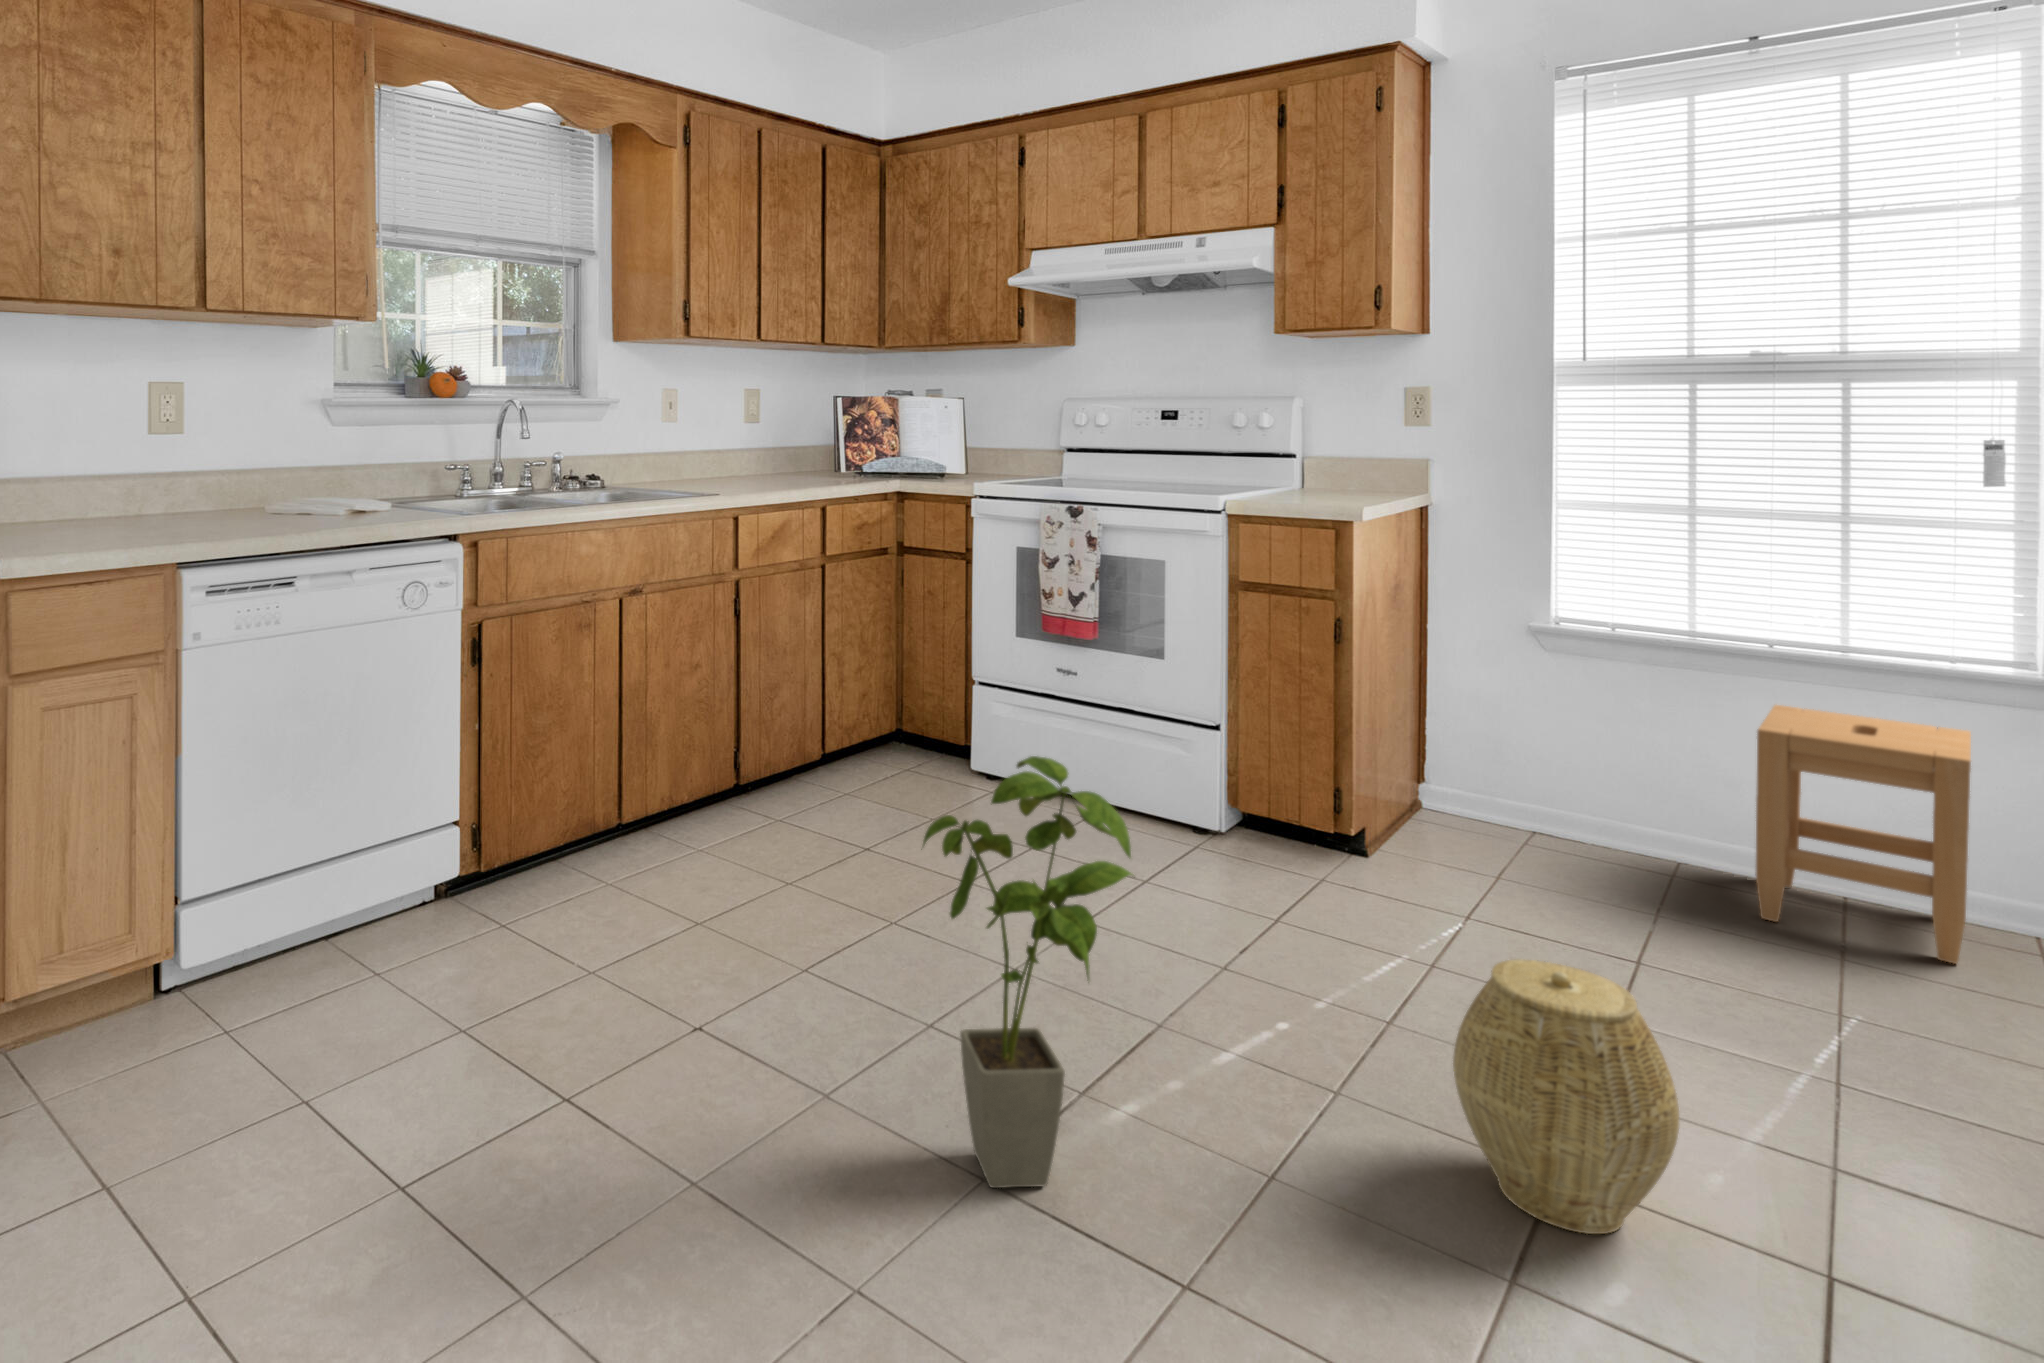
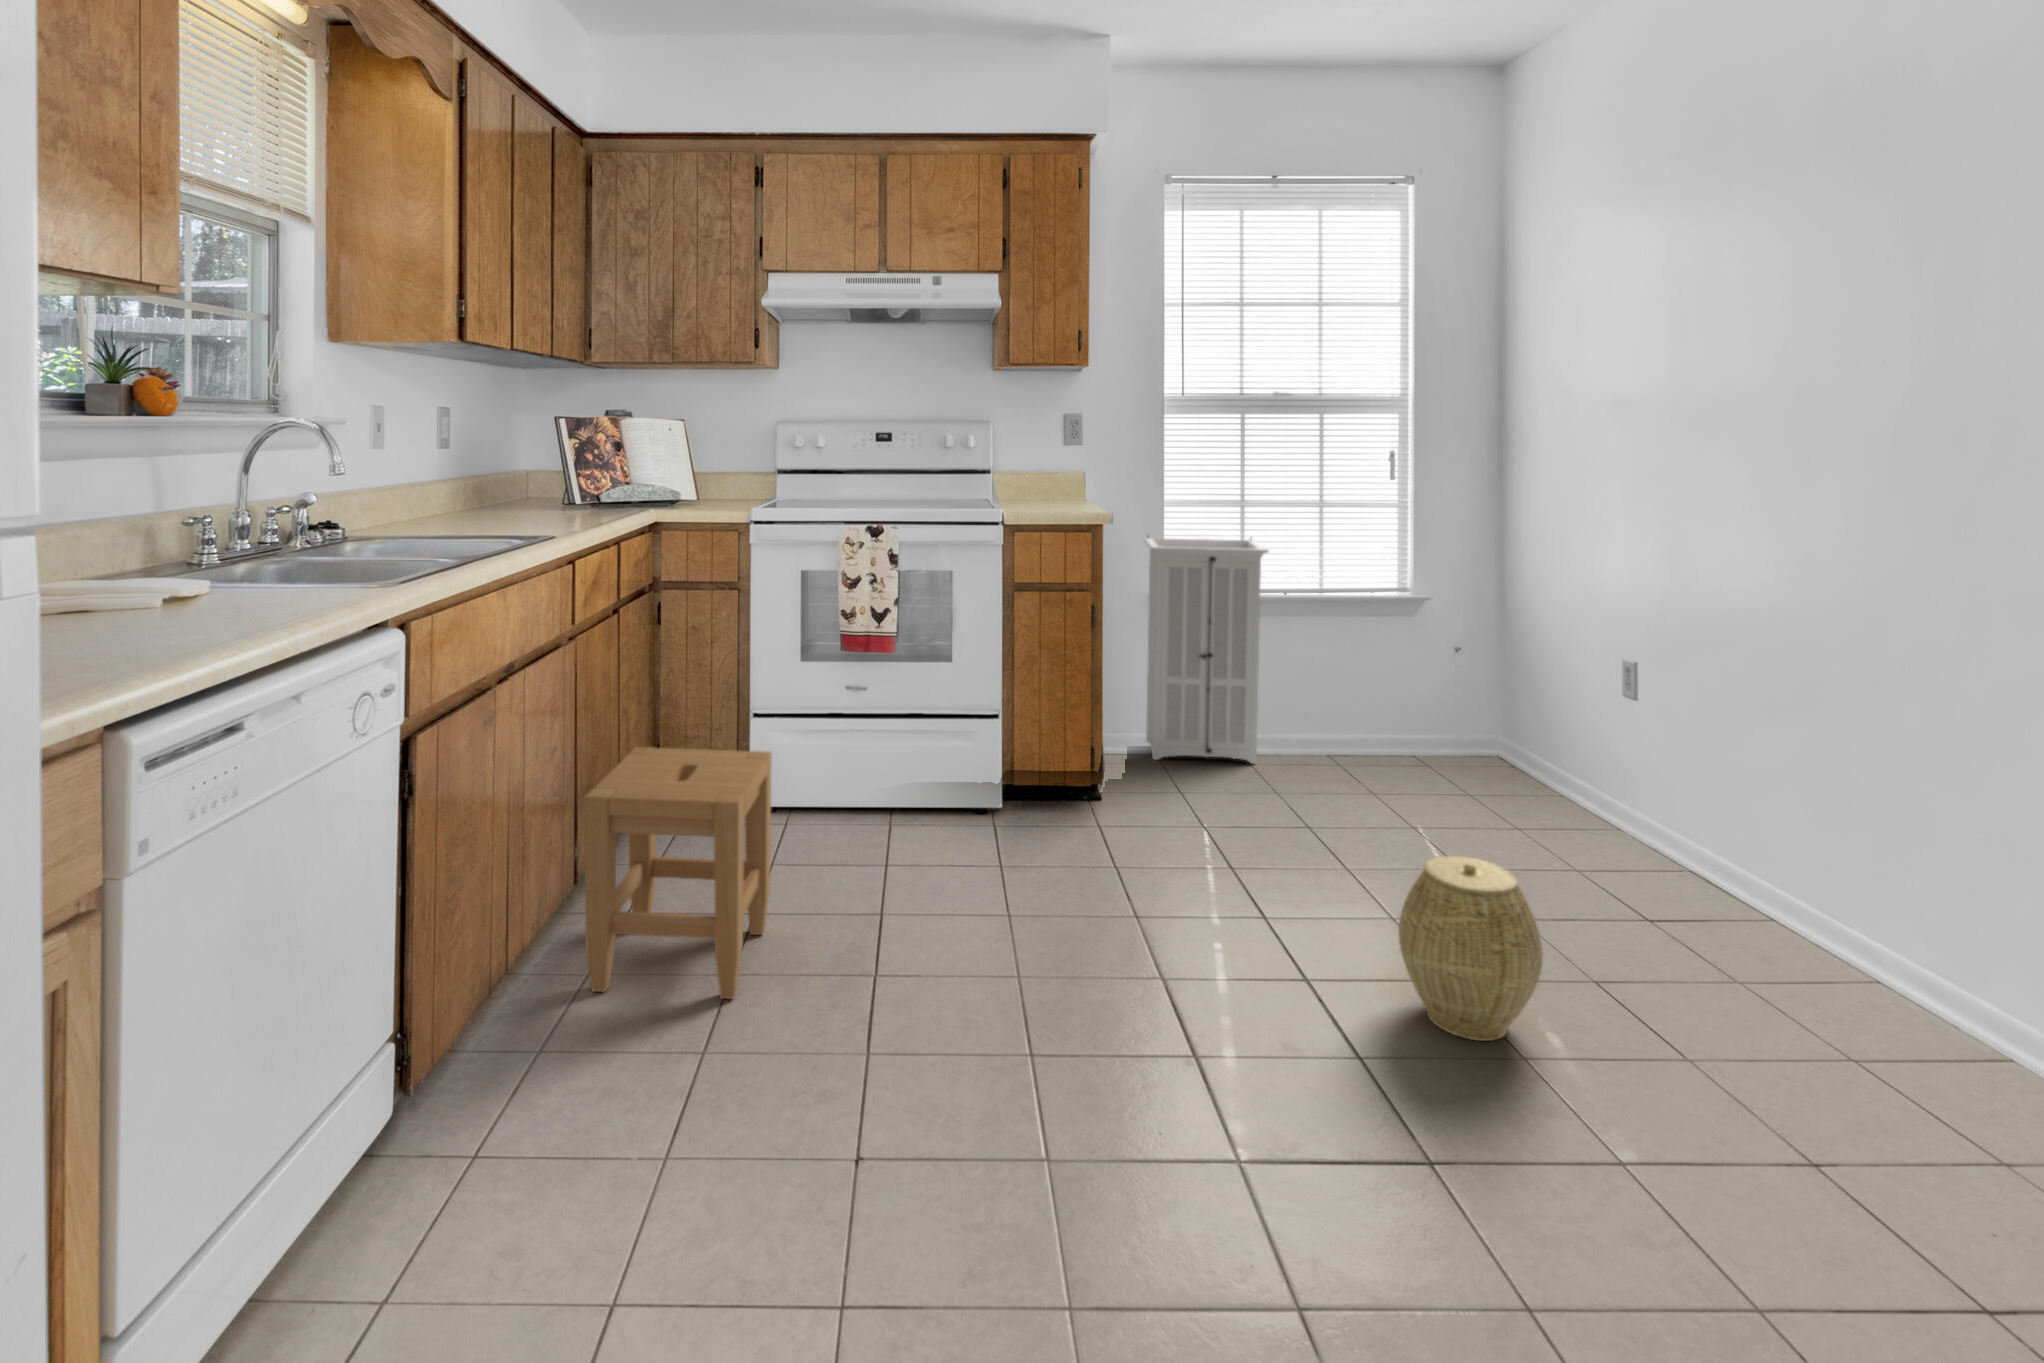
storage cabinet: none [1487,547,1695,882] -> present [1144,537,1268,764]
stool: present [1755,705,1971,964] -> present [584,747,772,999]
house plant: present [921,756,1132,1188] -> none [1156,798,1363,1199]

